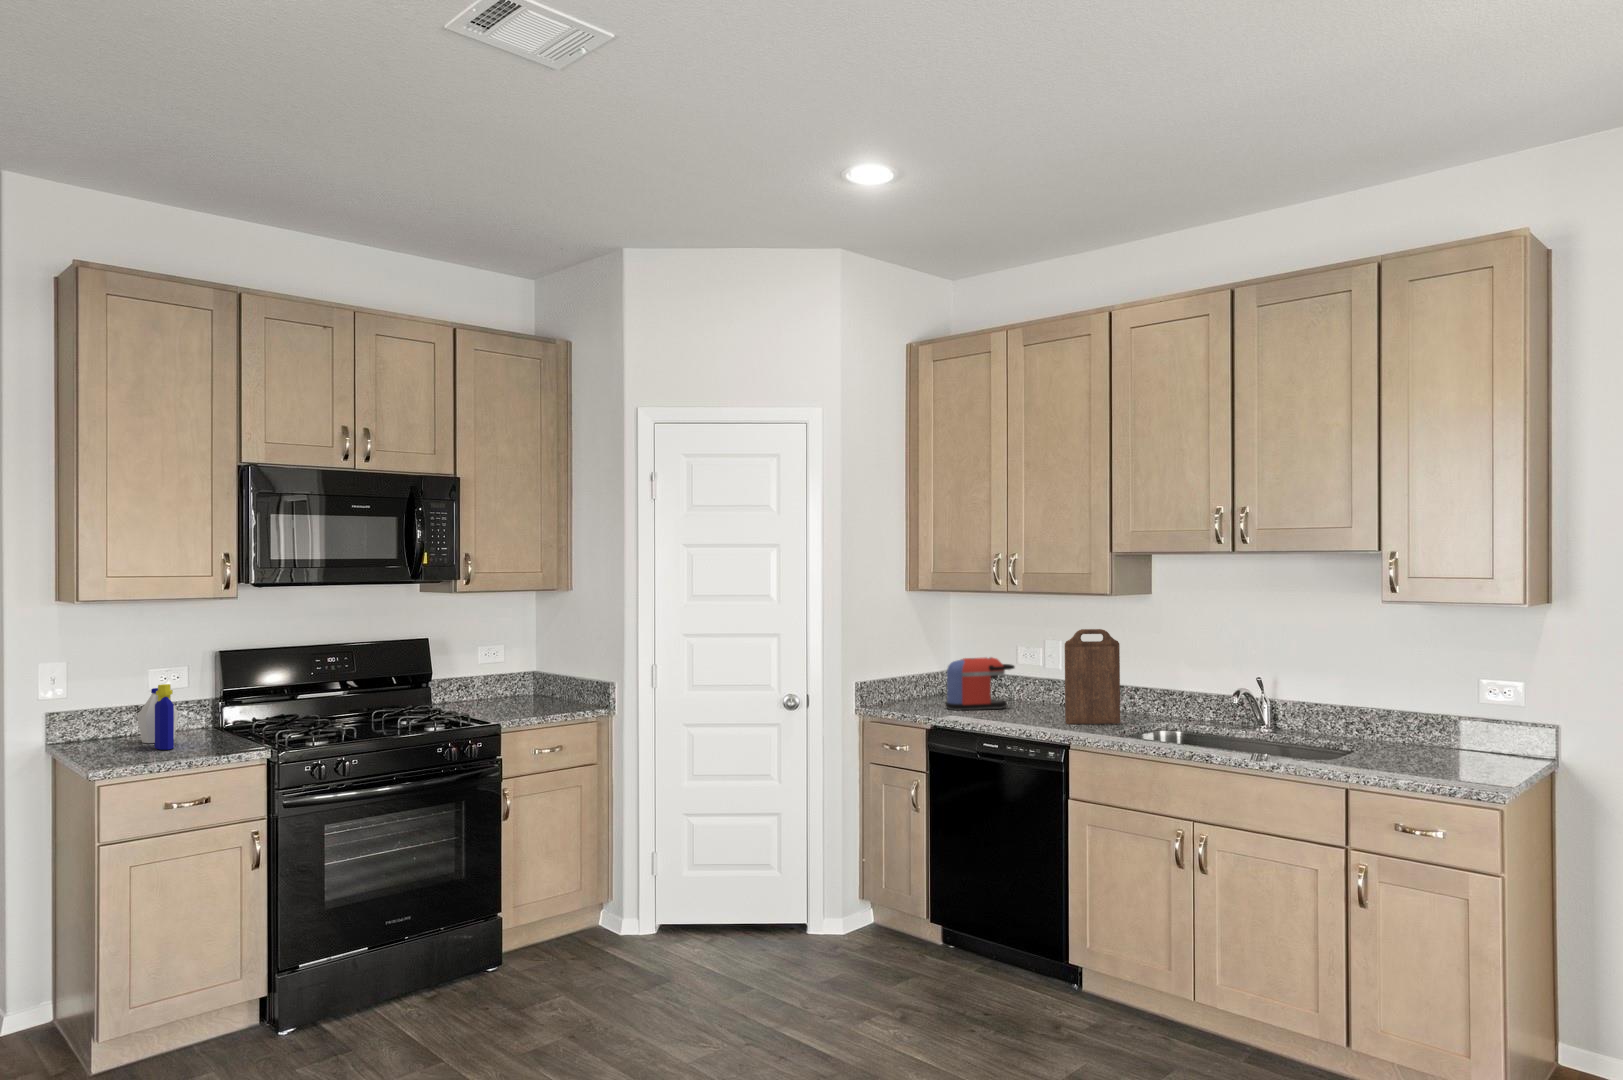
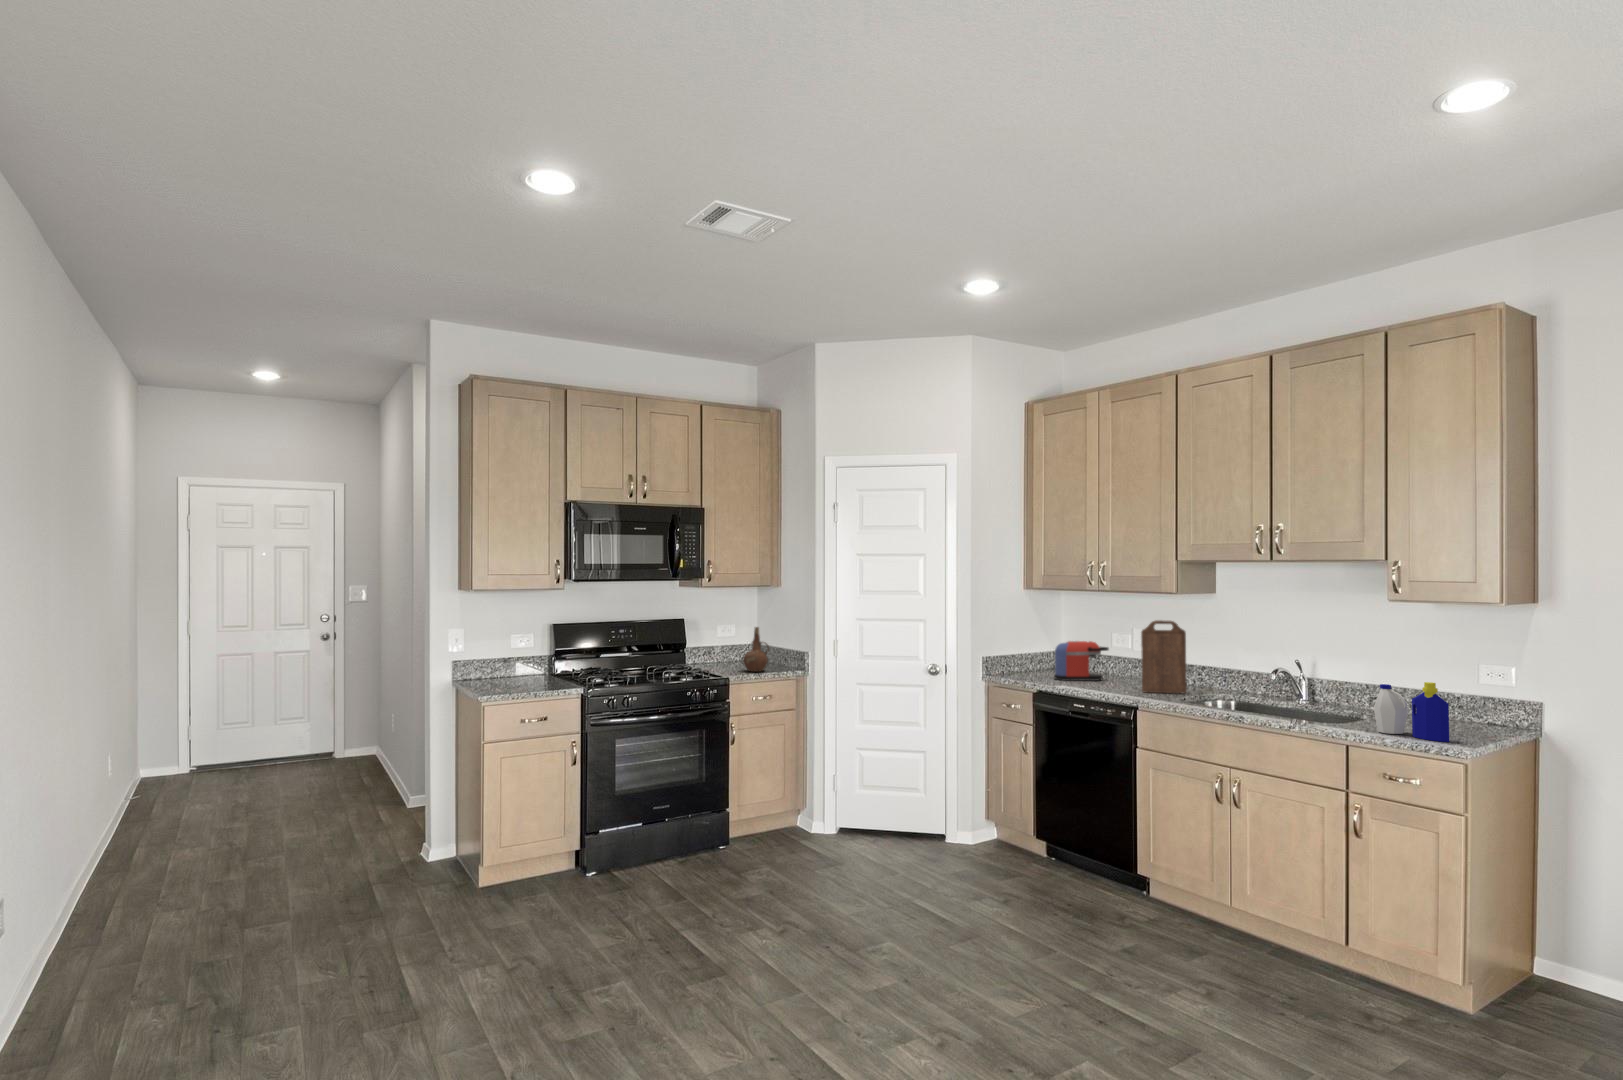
ceramic pitcher: none [519,648,557,712] -> present [743,627,769,672]
bottle: present [137,684,179,750] -> present [1374,682,1449,742]

